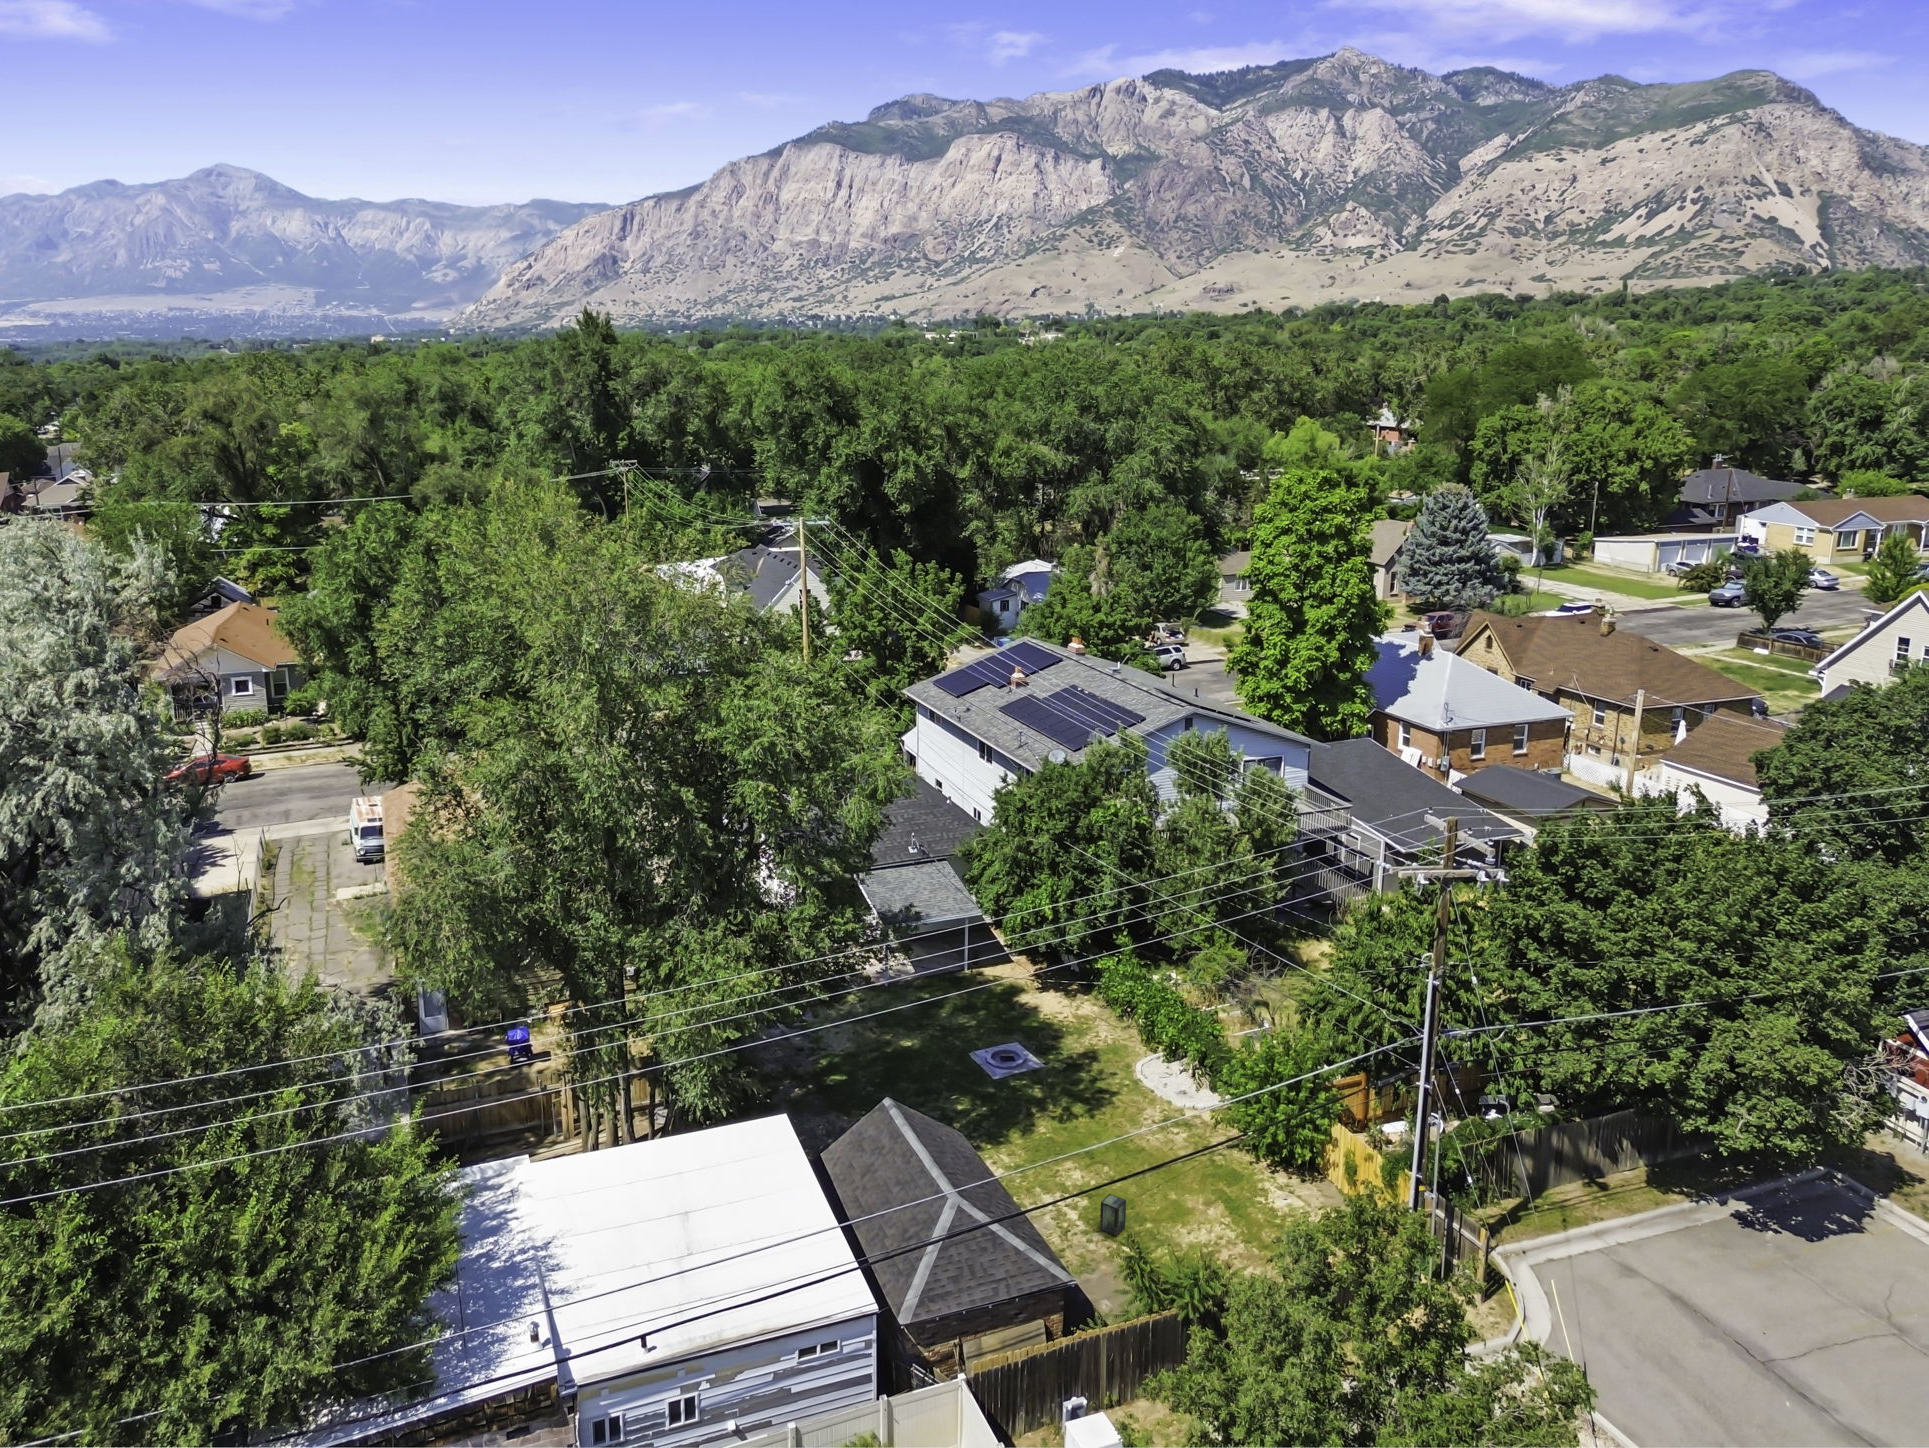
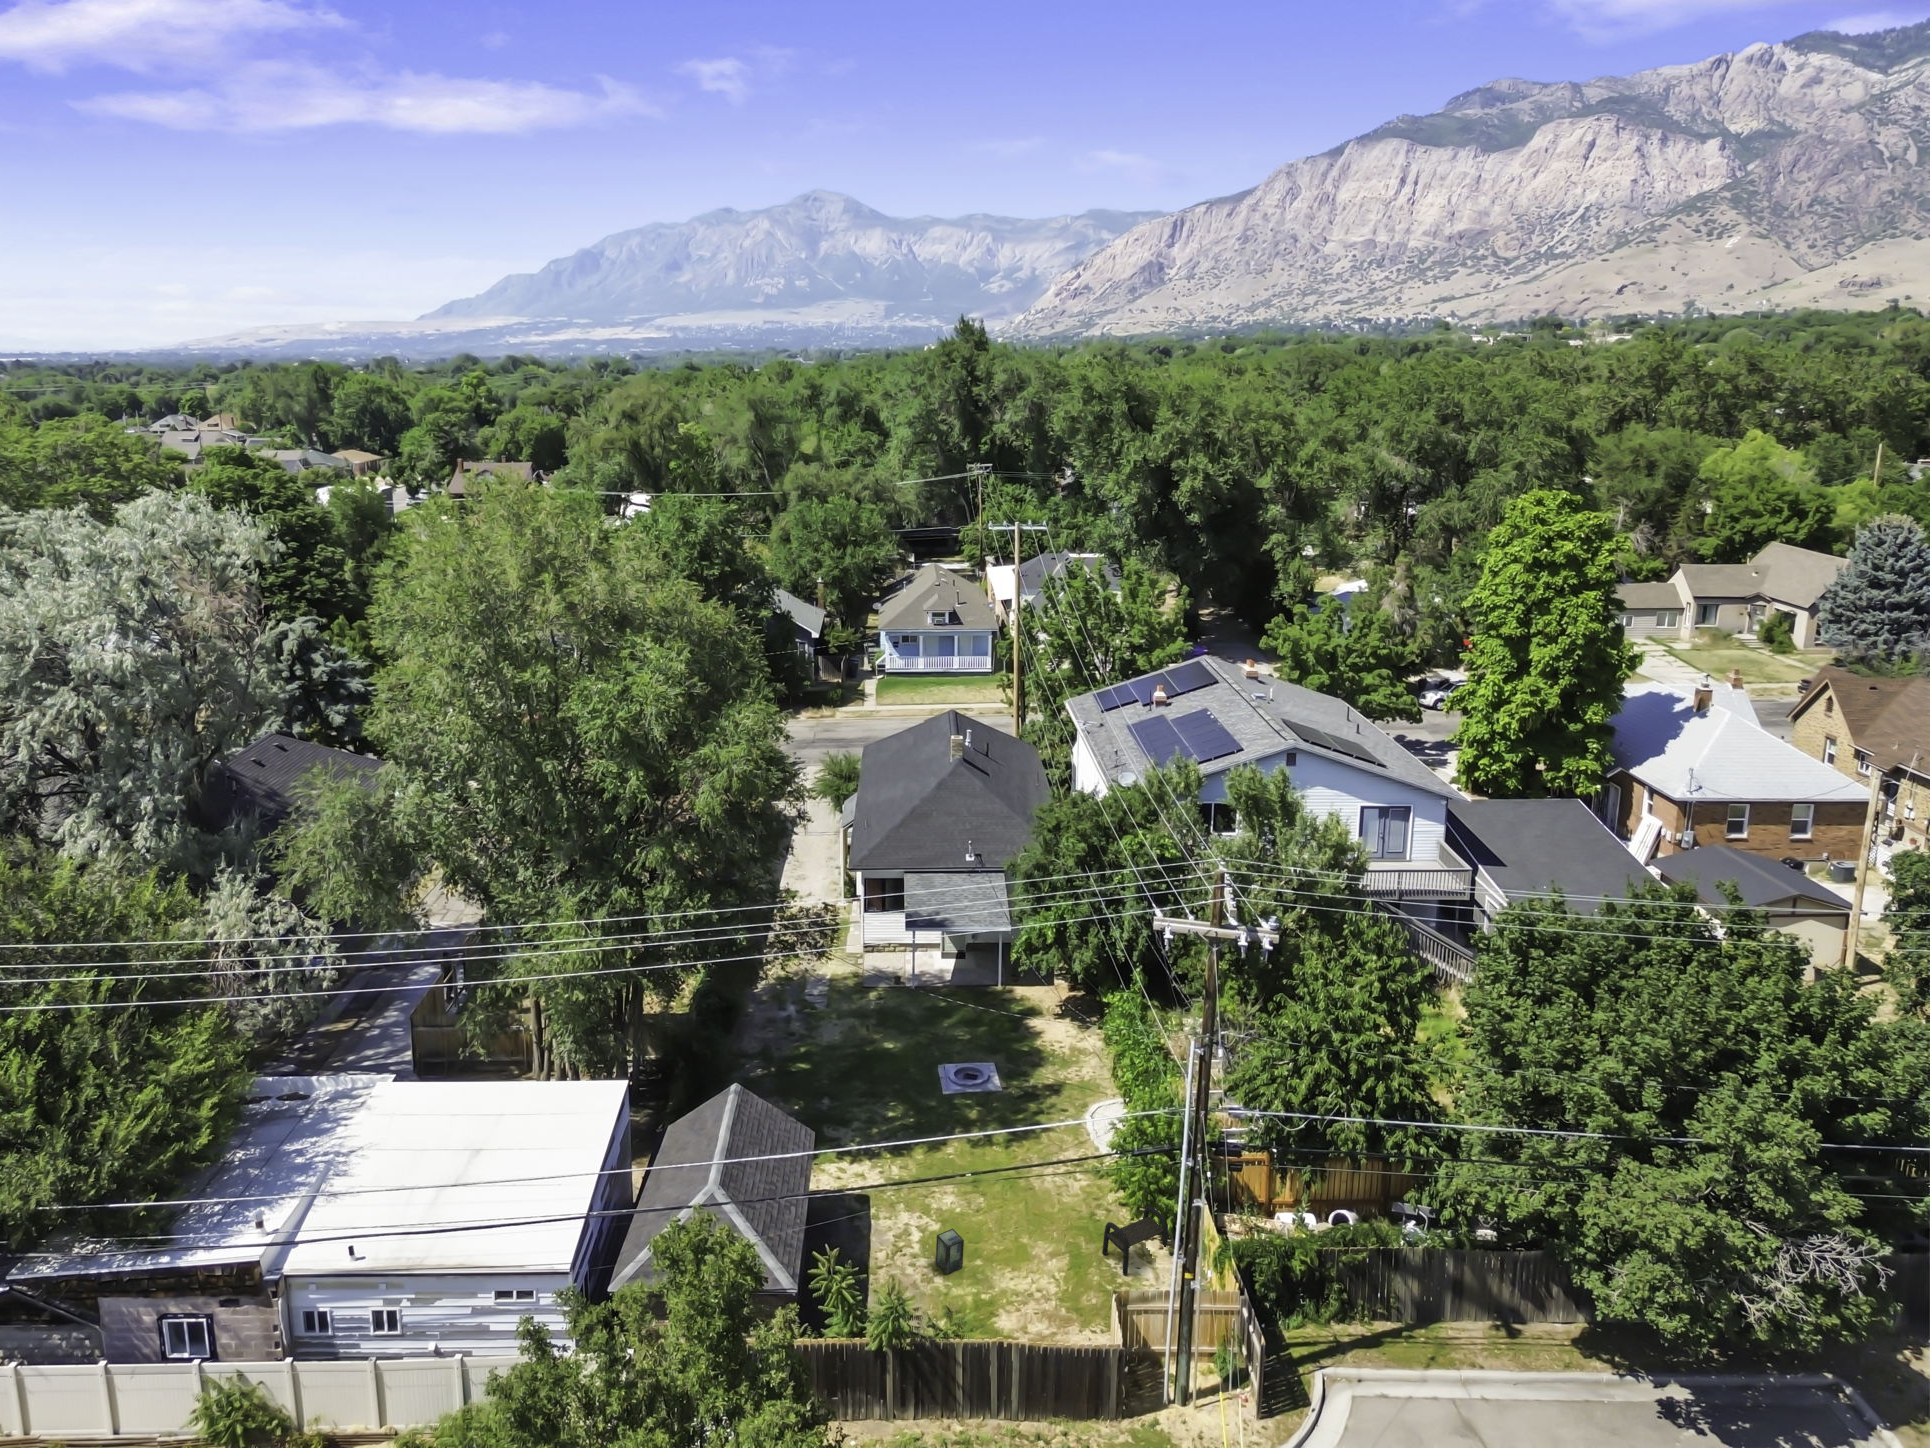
bench: none [1225,1132,1276,1195] -> present [1102,1206,1168,1275]

